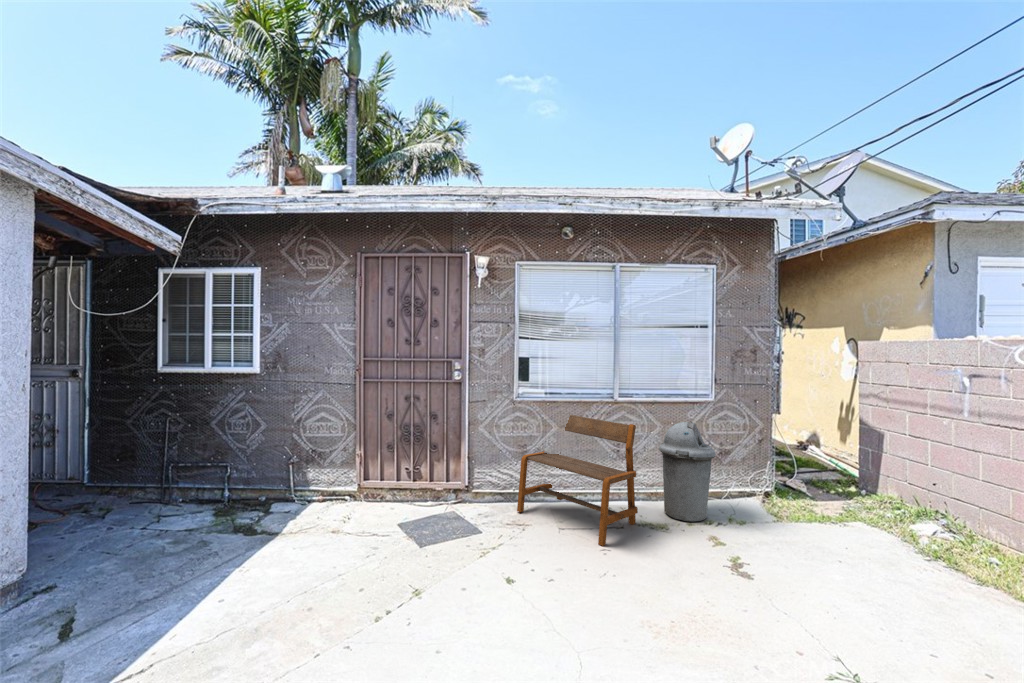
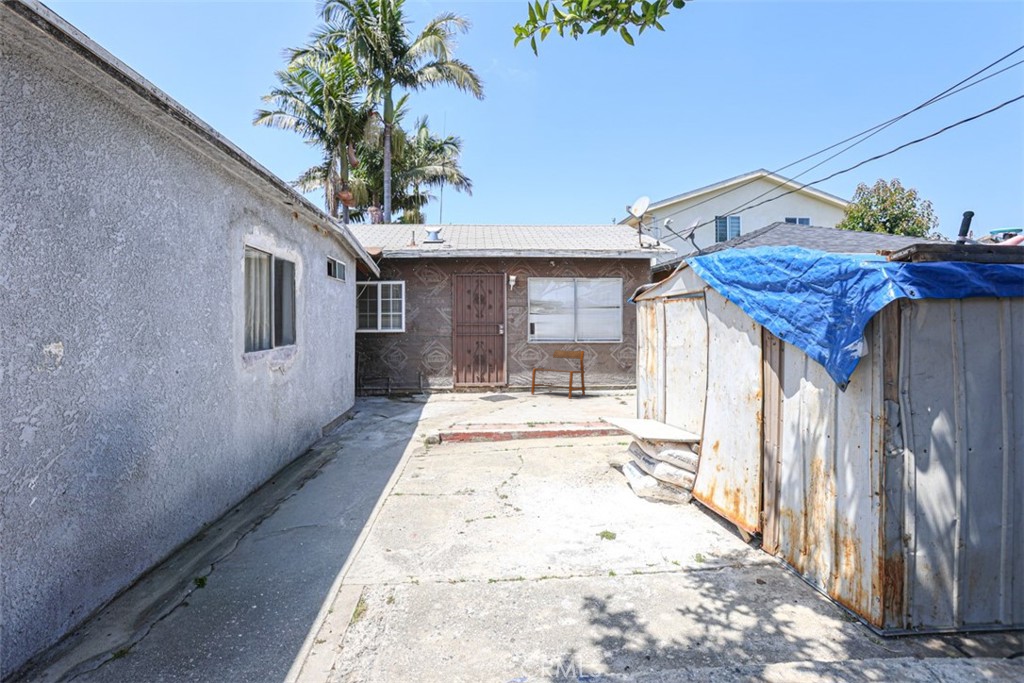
trash can: present [659,422,716,521] -> none [596,350,621,394]

